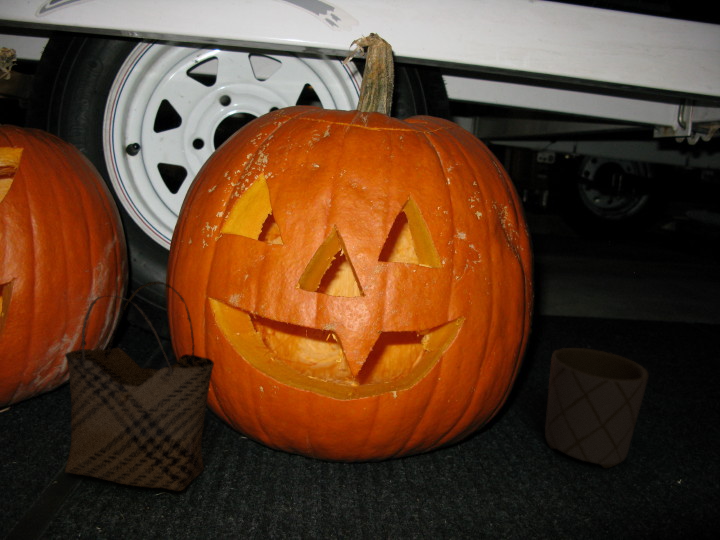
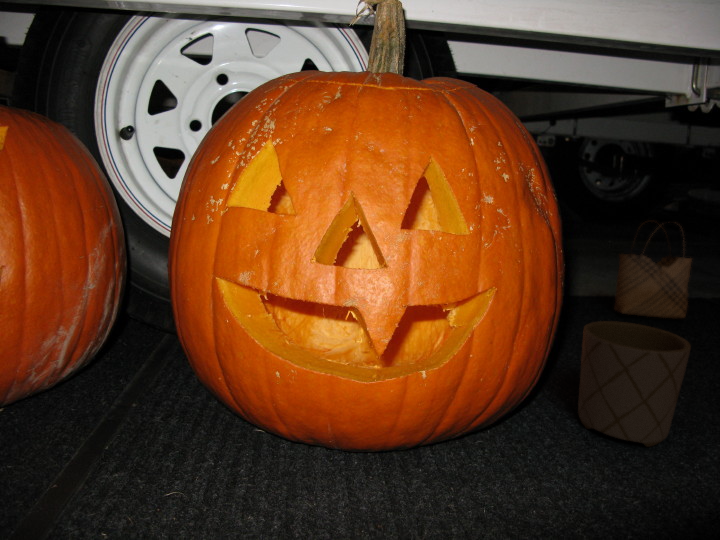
woven basket: present [65,281,214,491] -> present [614,221,692,319]

